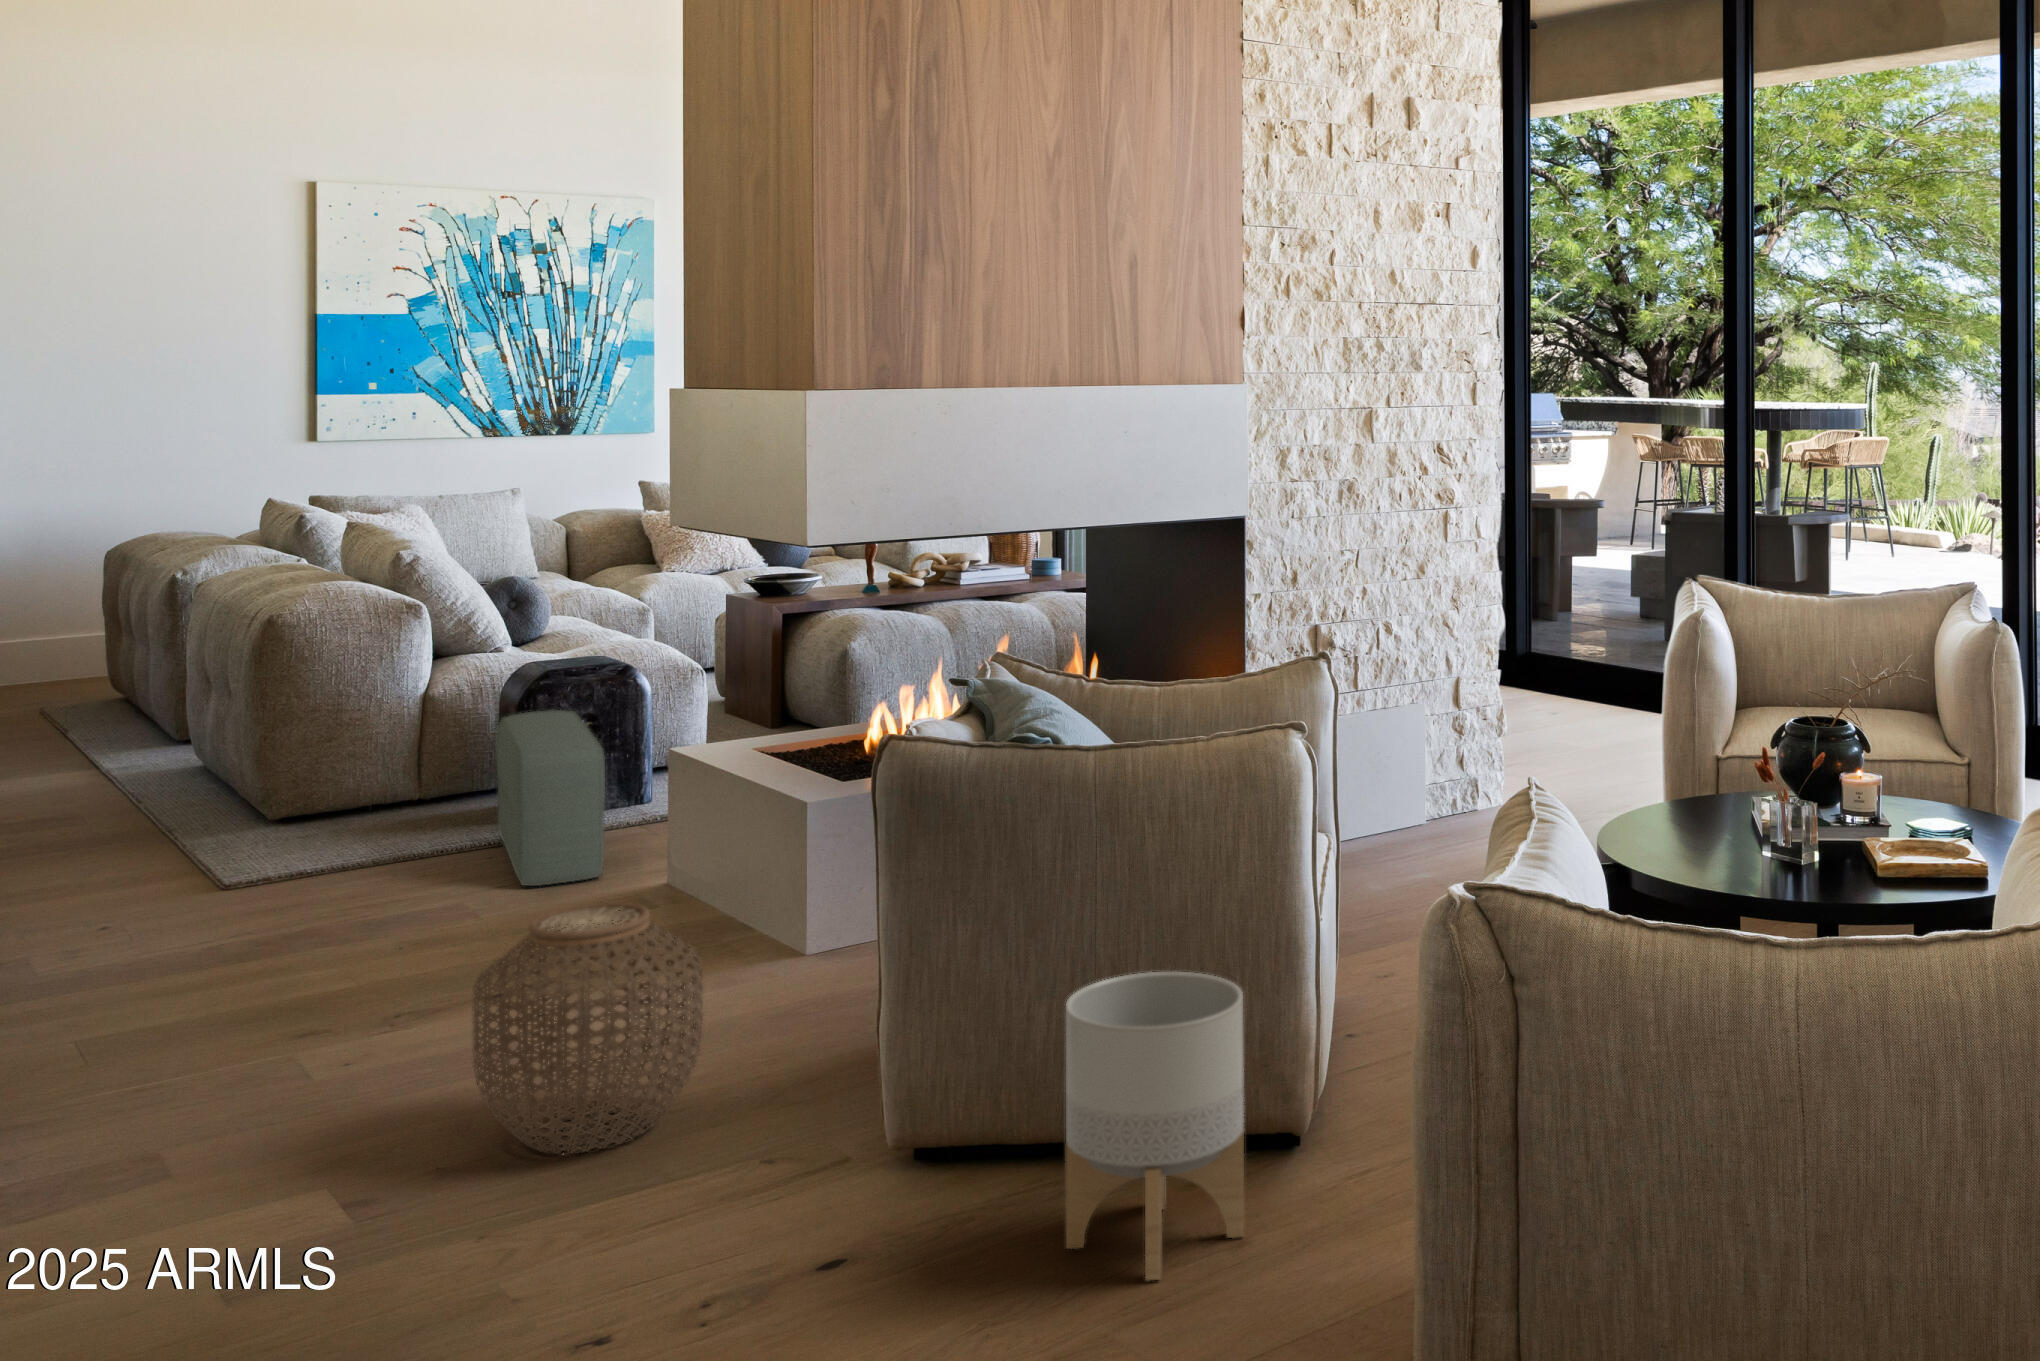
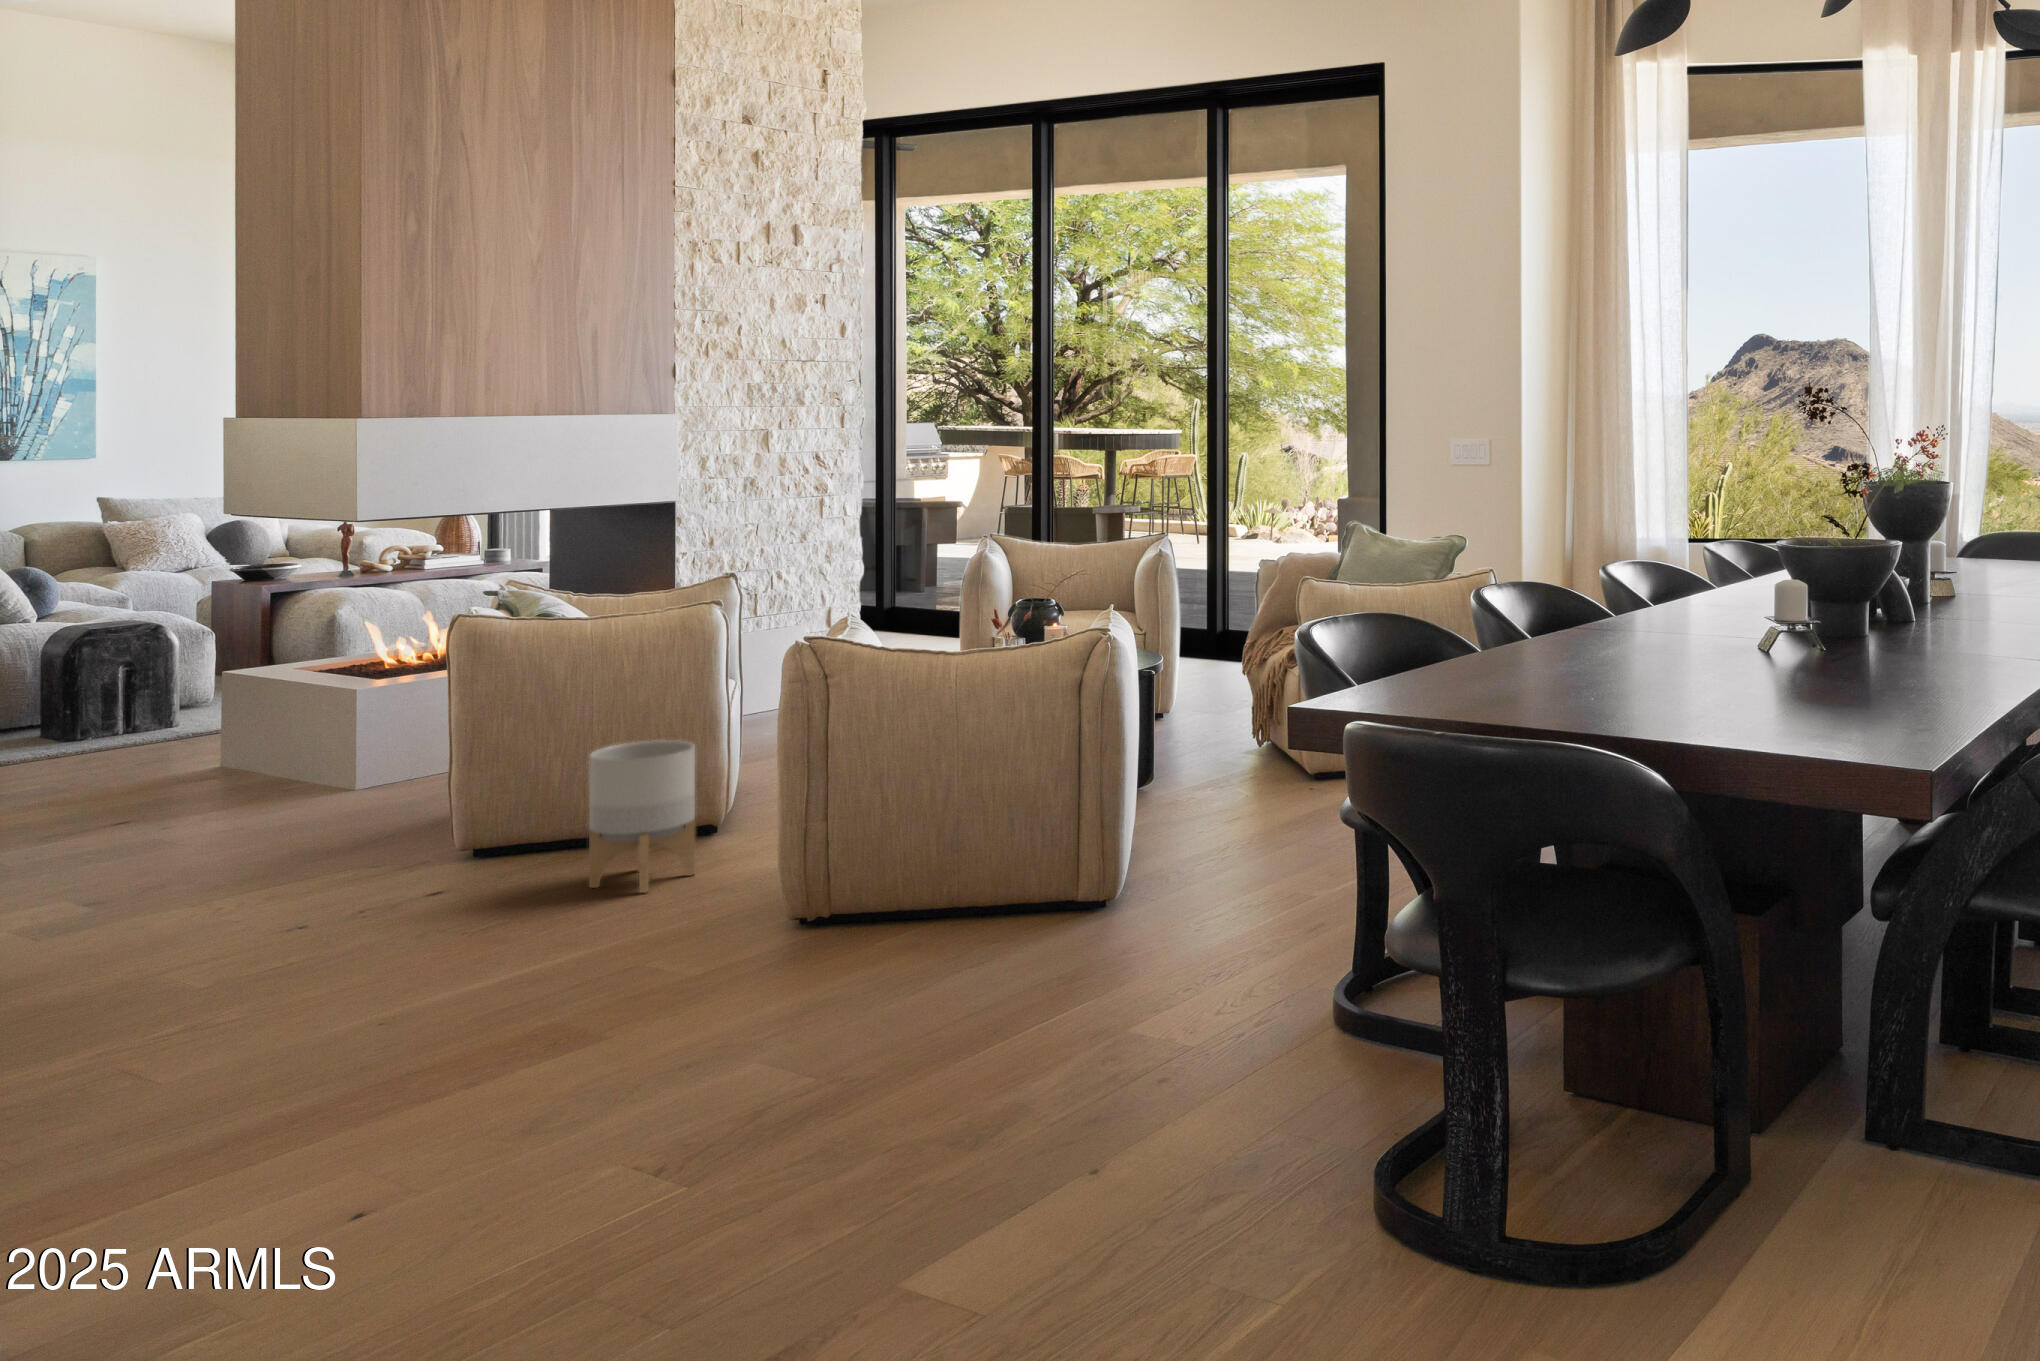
pouf: present [496,710,605,886] -> none [53,661,167,780]
woven basket: present [472,903,703,1154] -> none [168,740,326,888]

